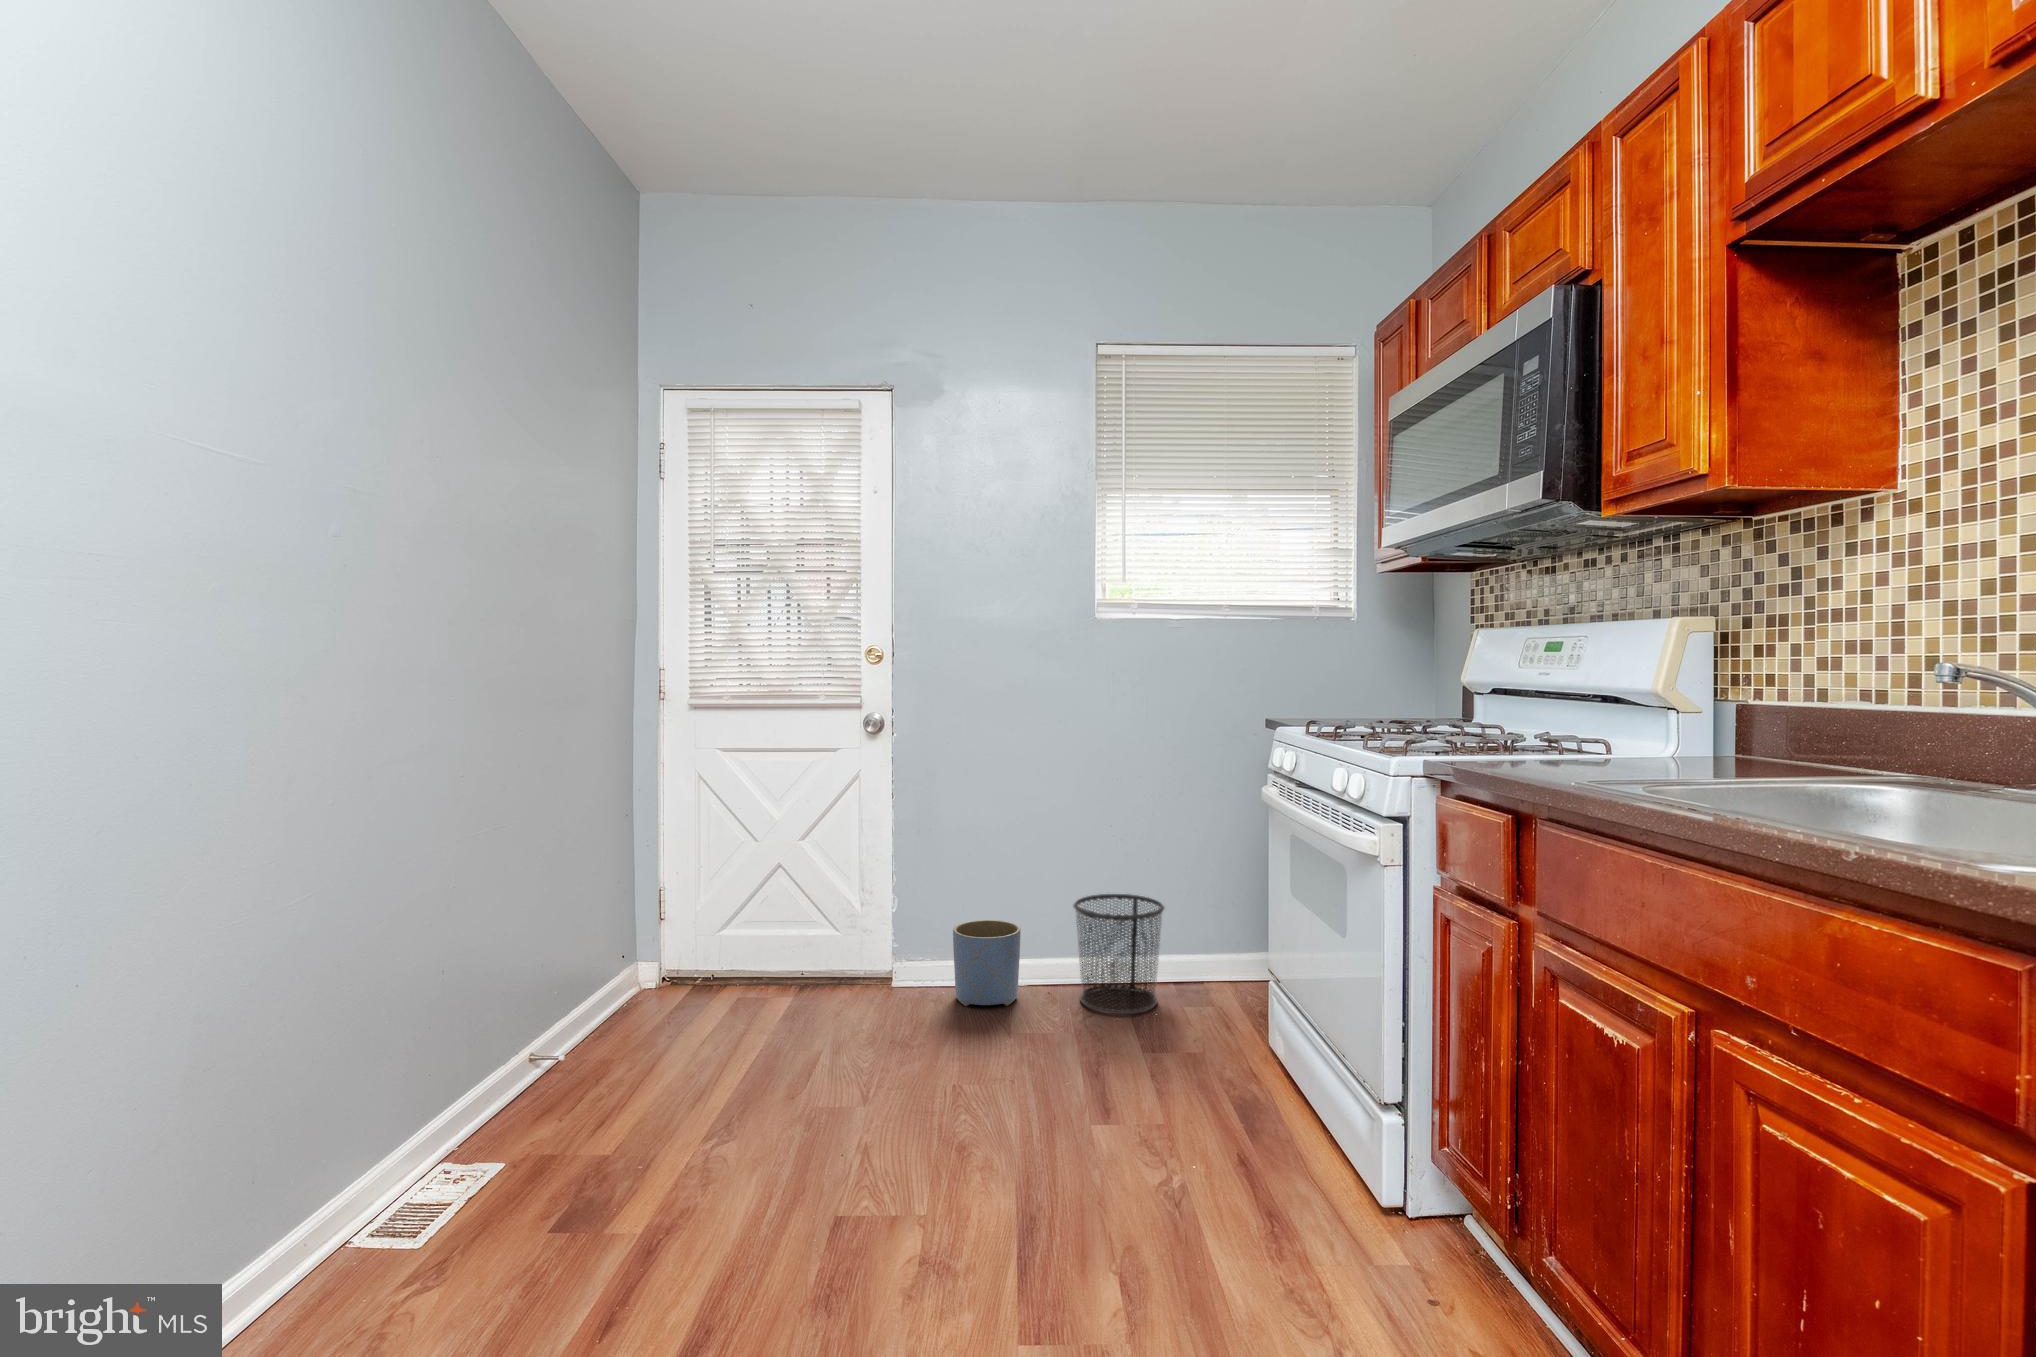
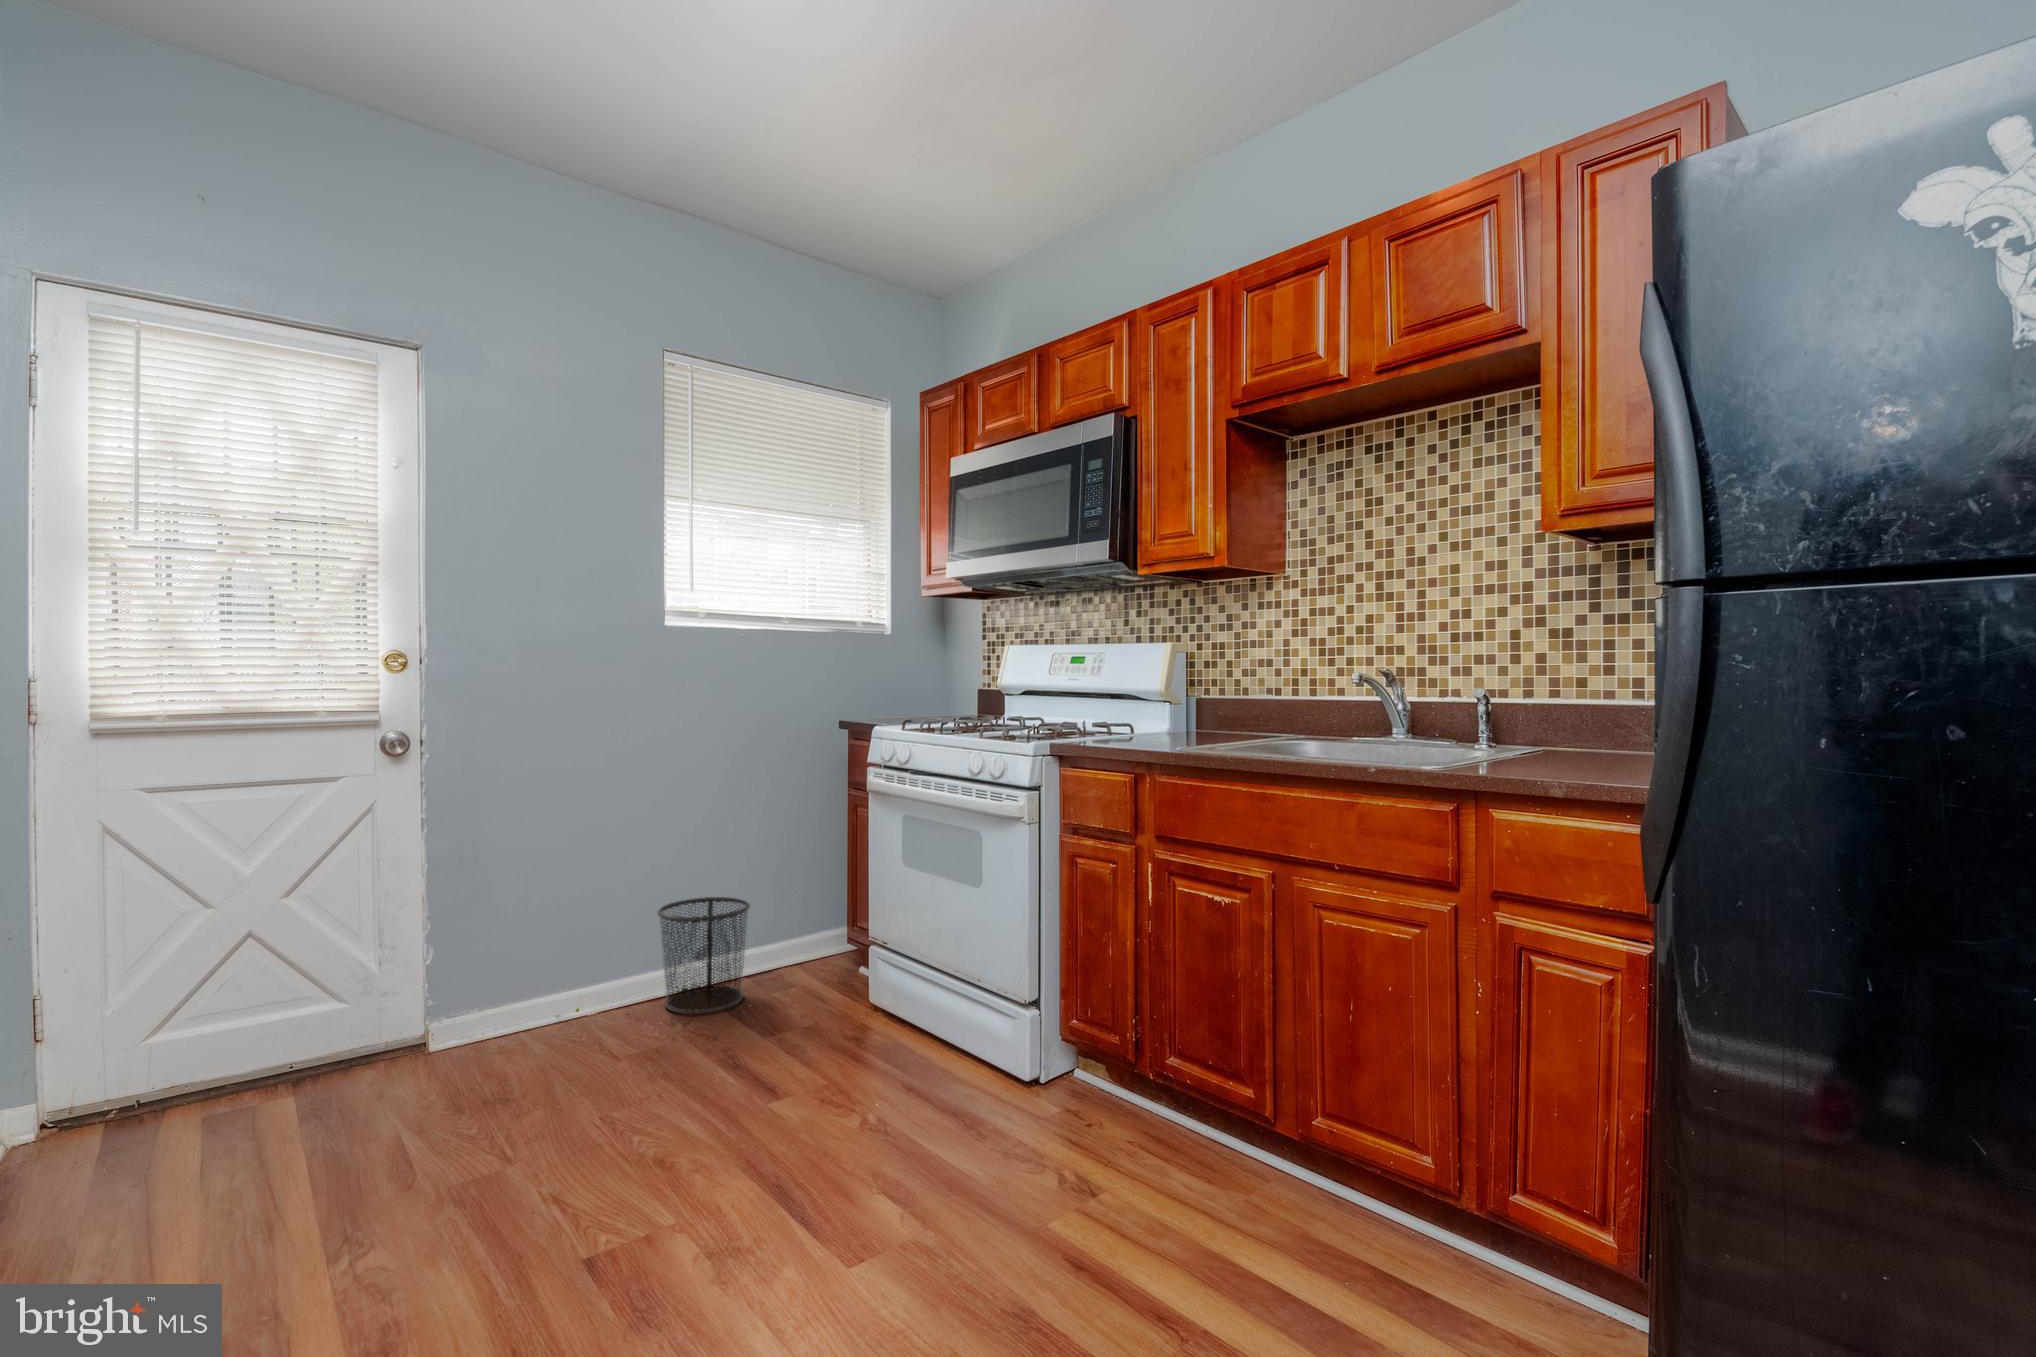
planter: present [953,920,1021,1006] -> none [523,946,603,1043]

